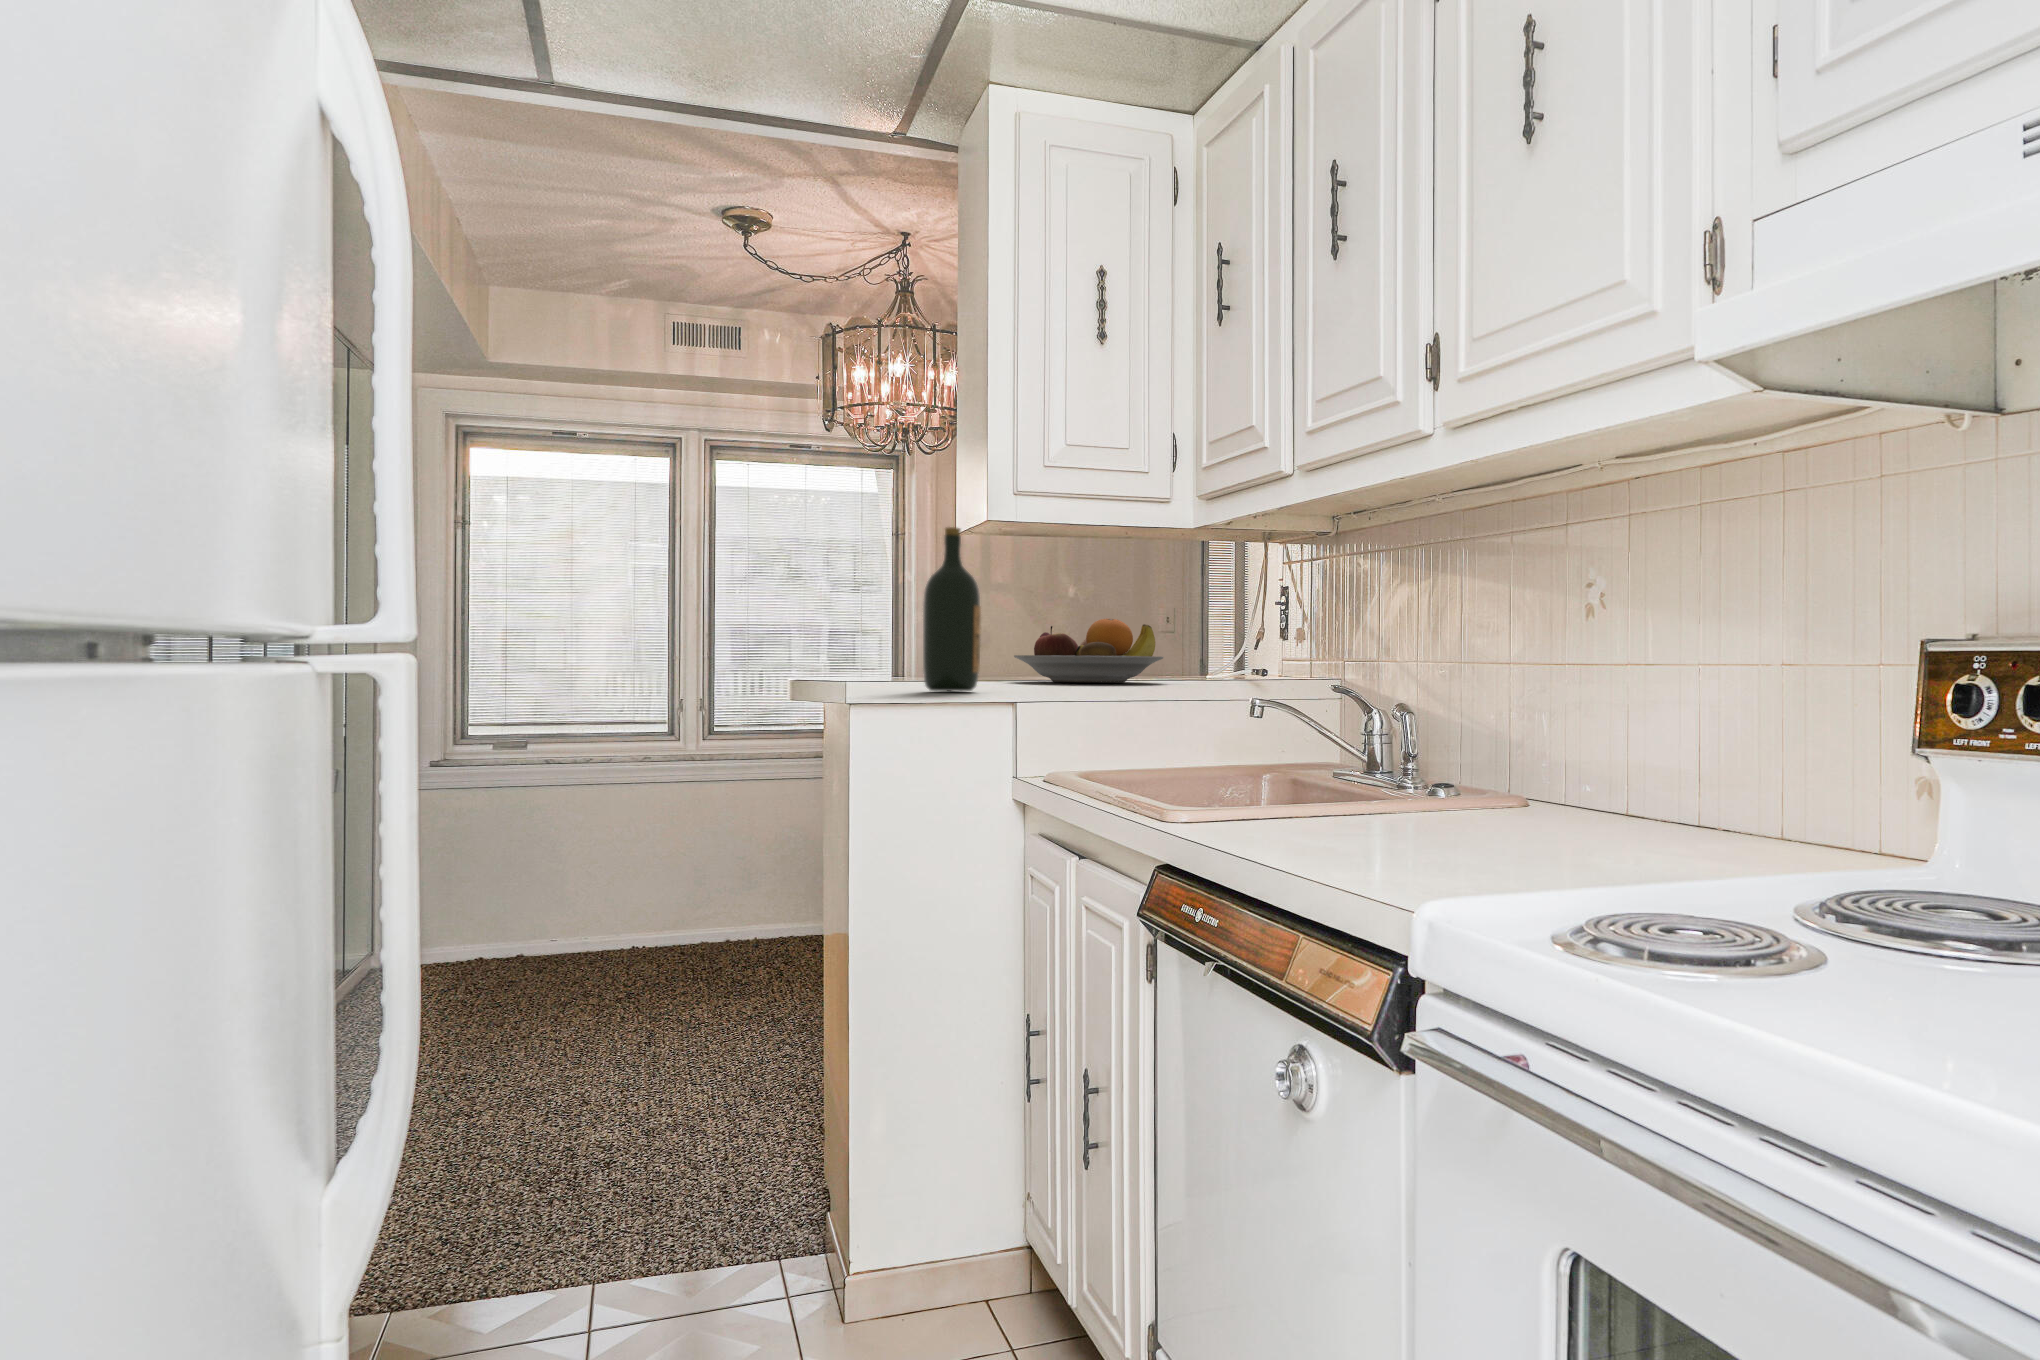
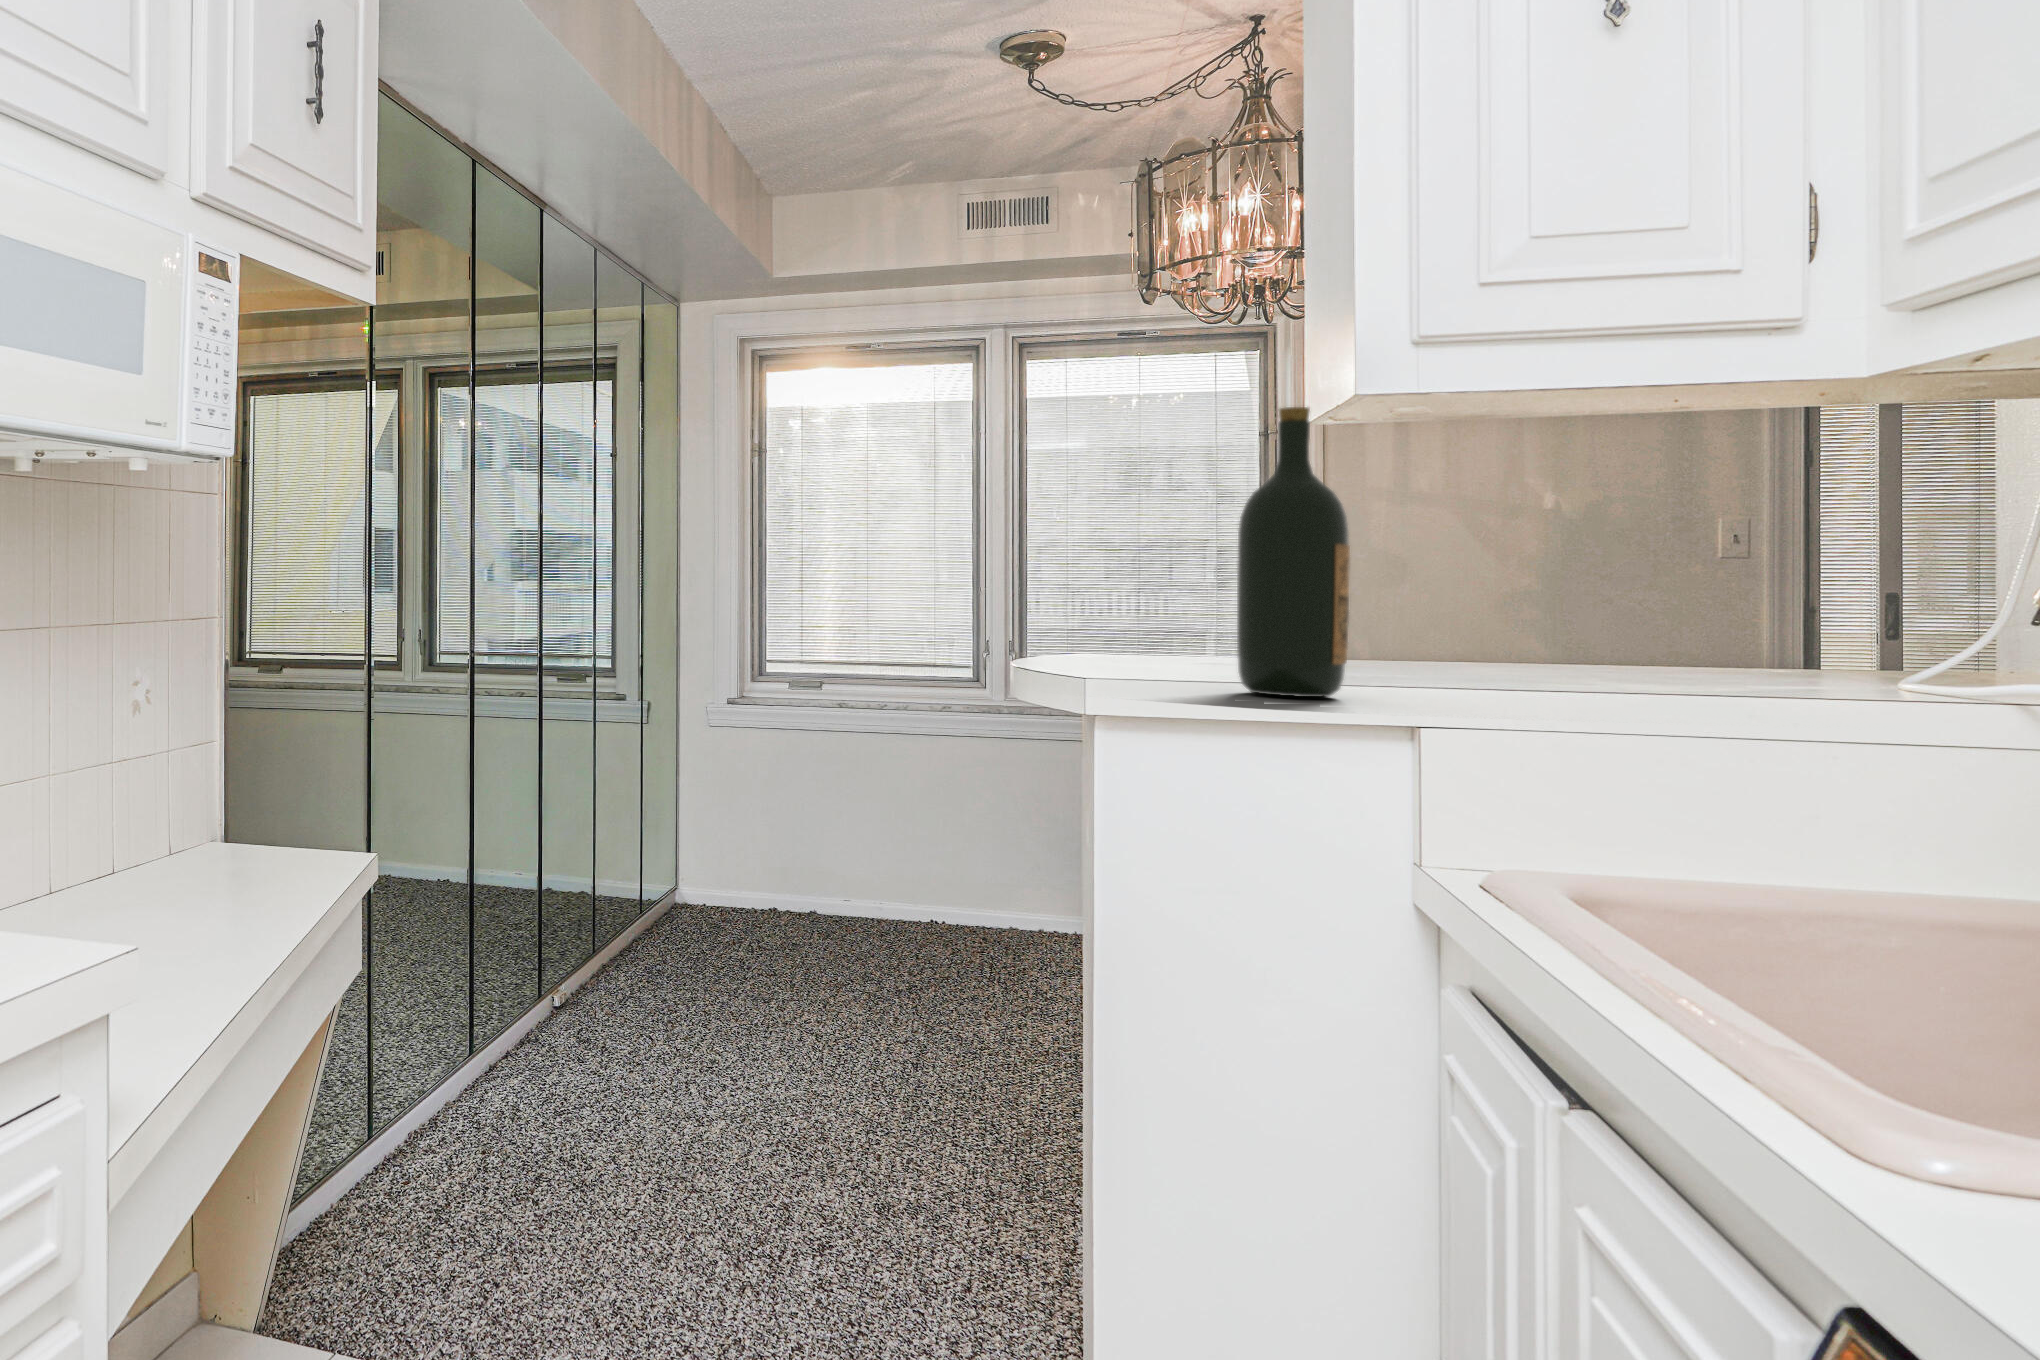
fruit bowl: present [1014,619,1164,683] -> none [1427,559,1753,674]

